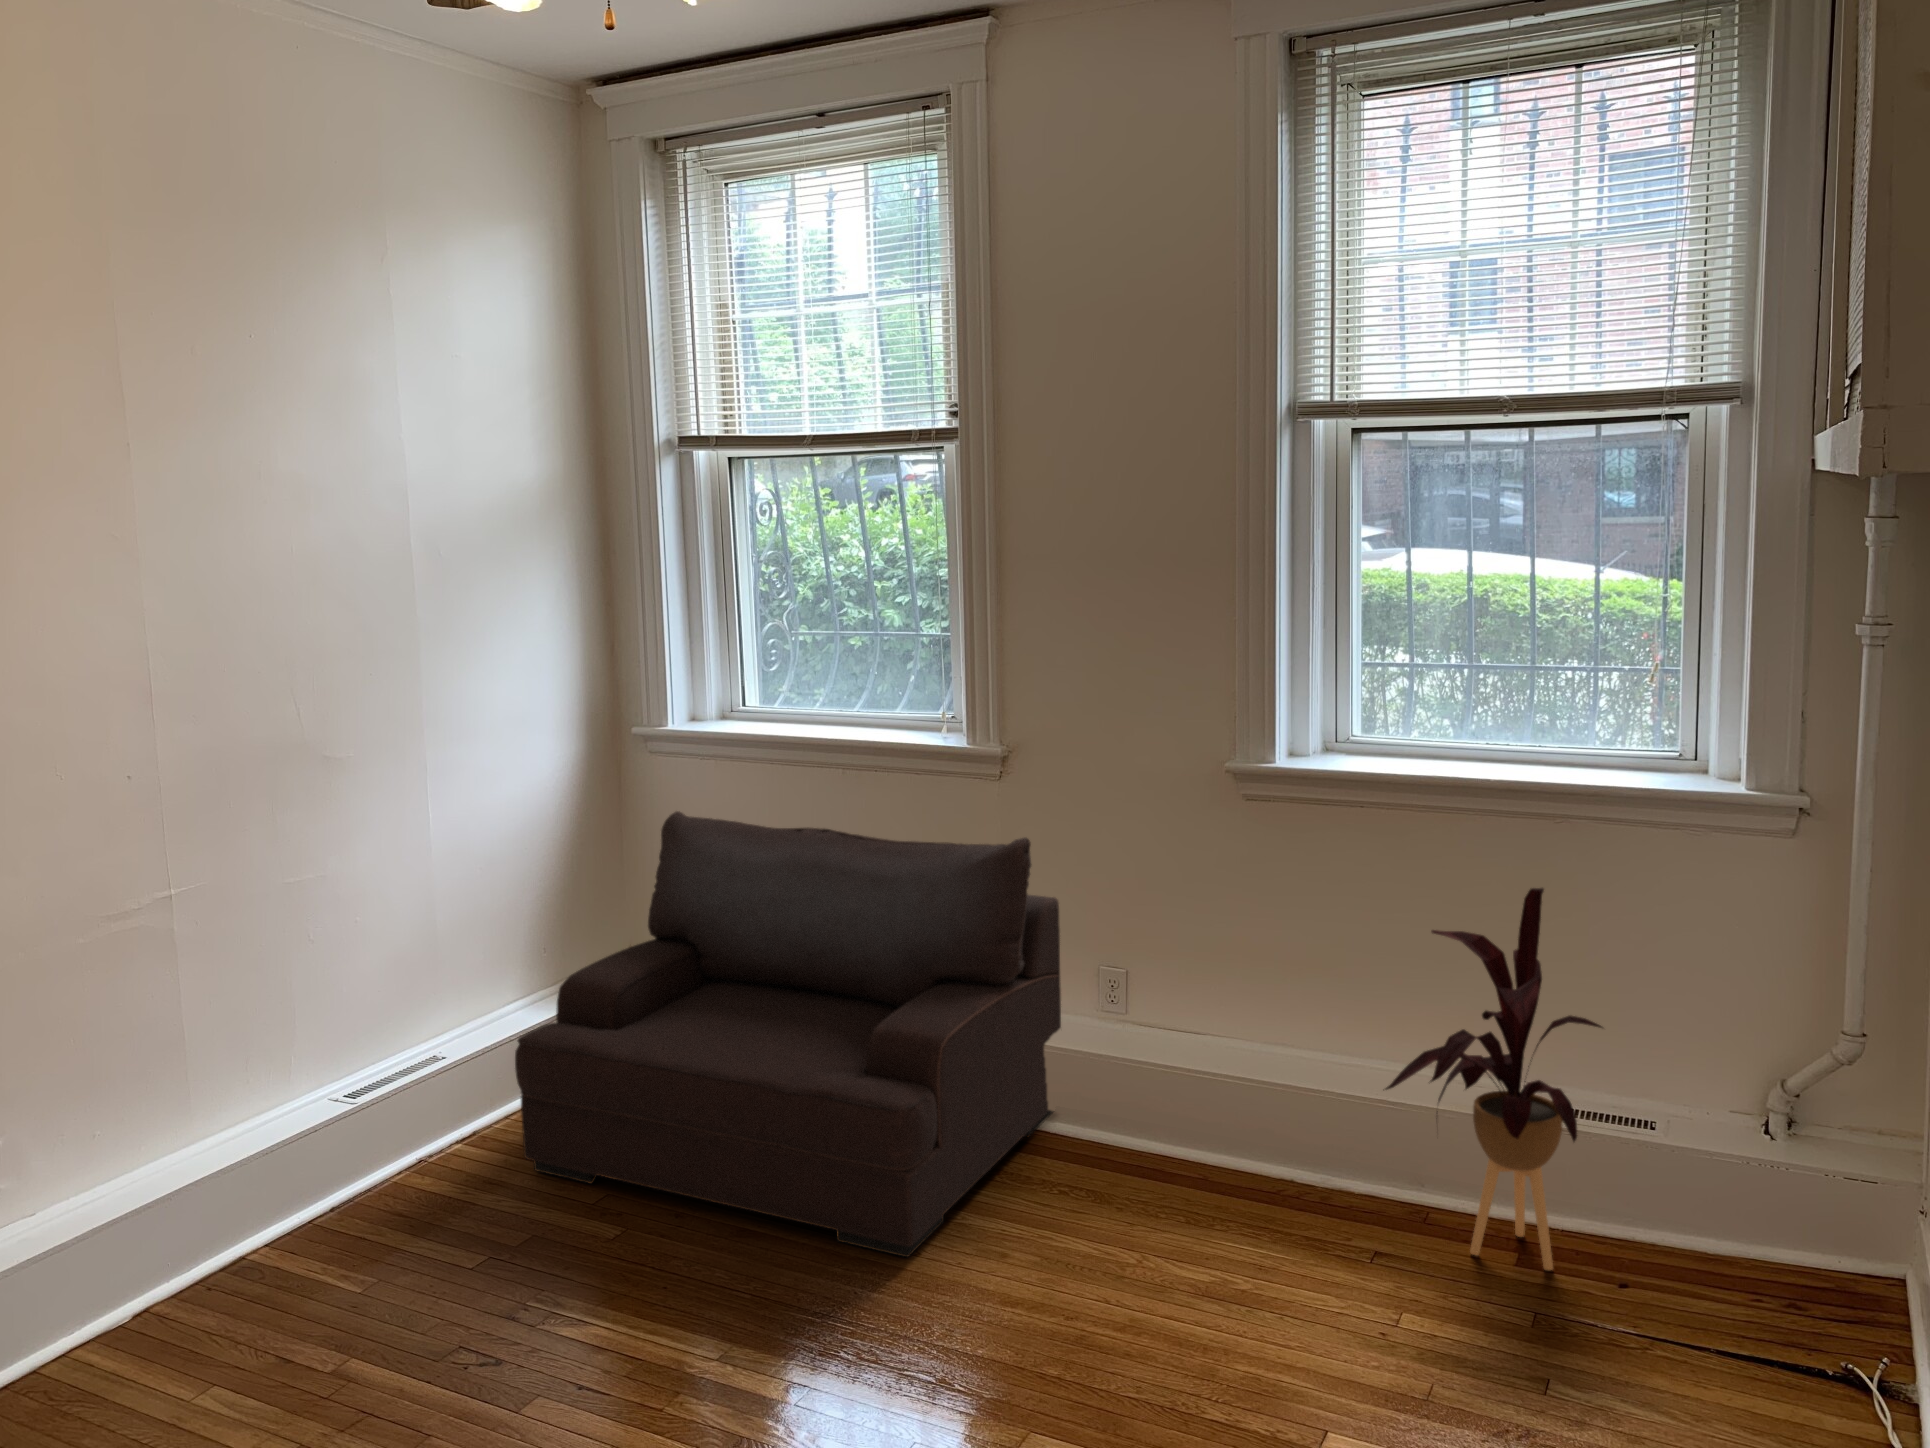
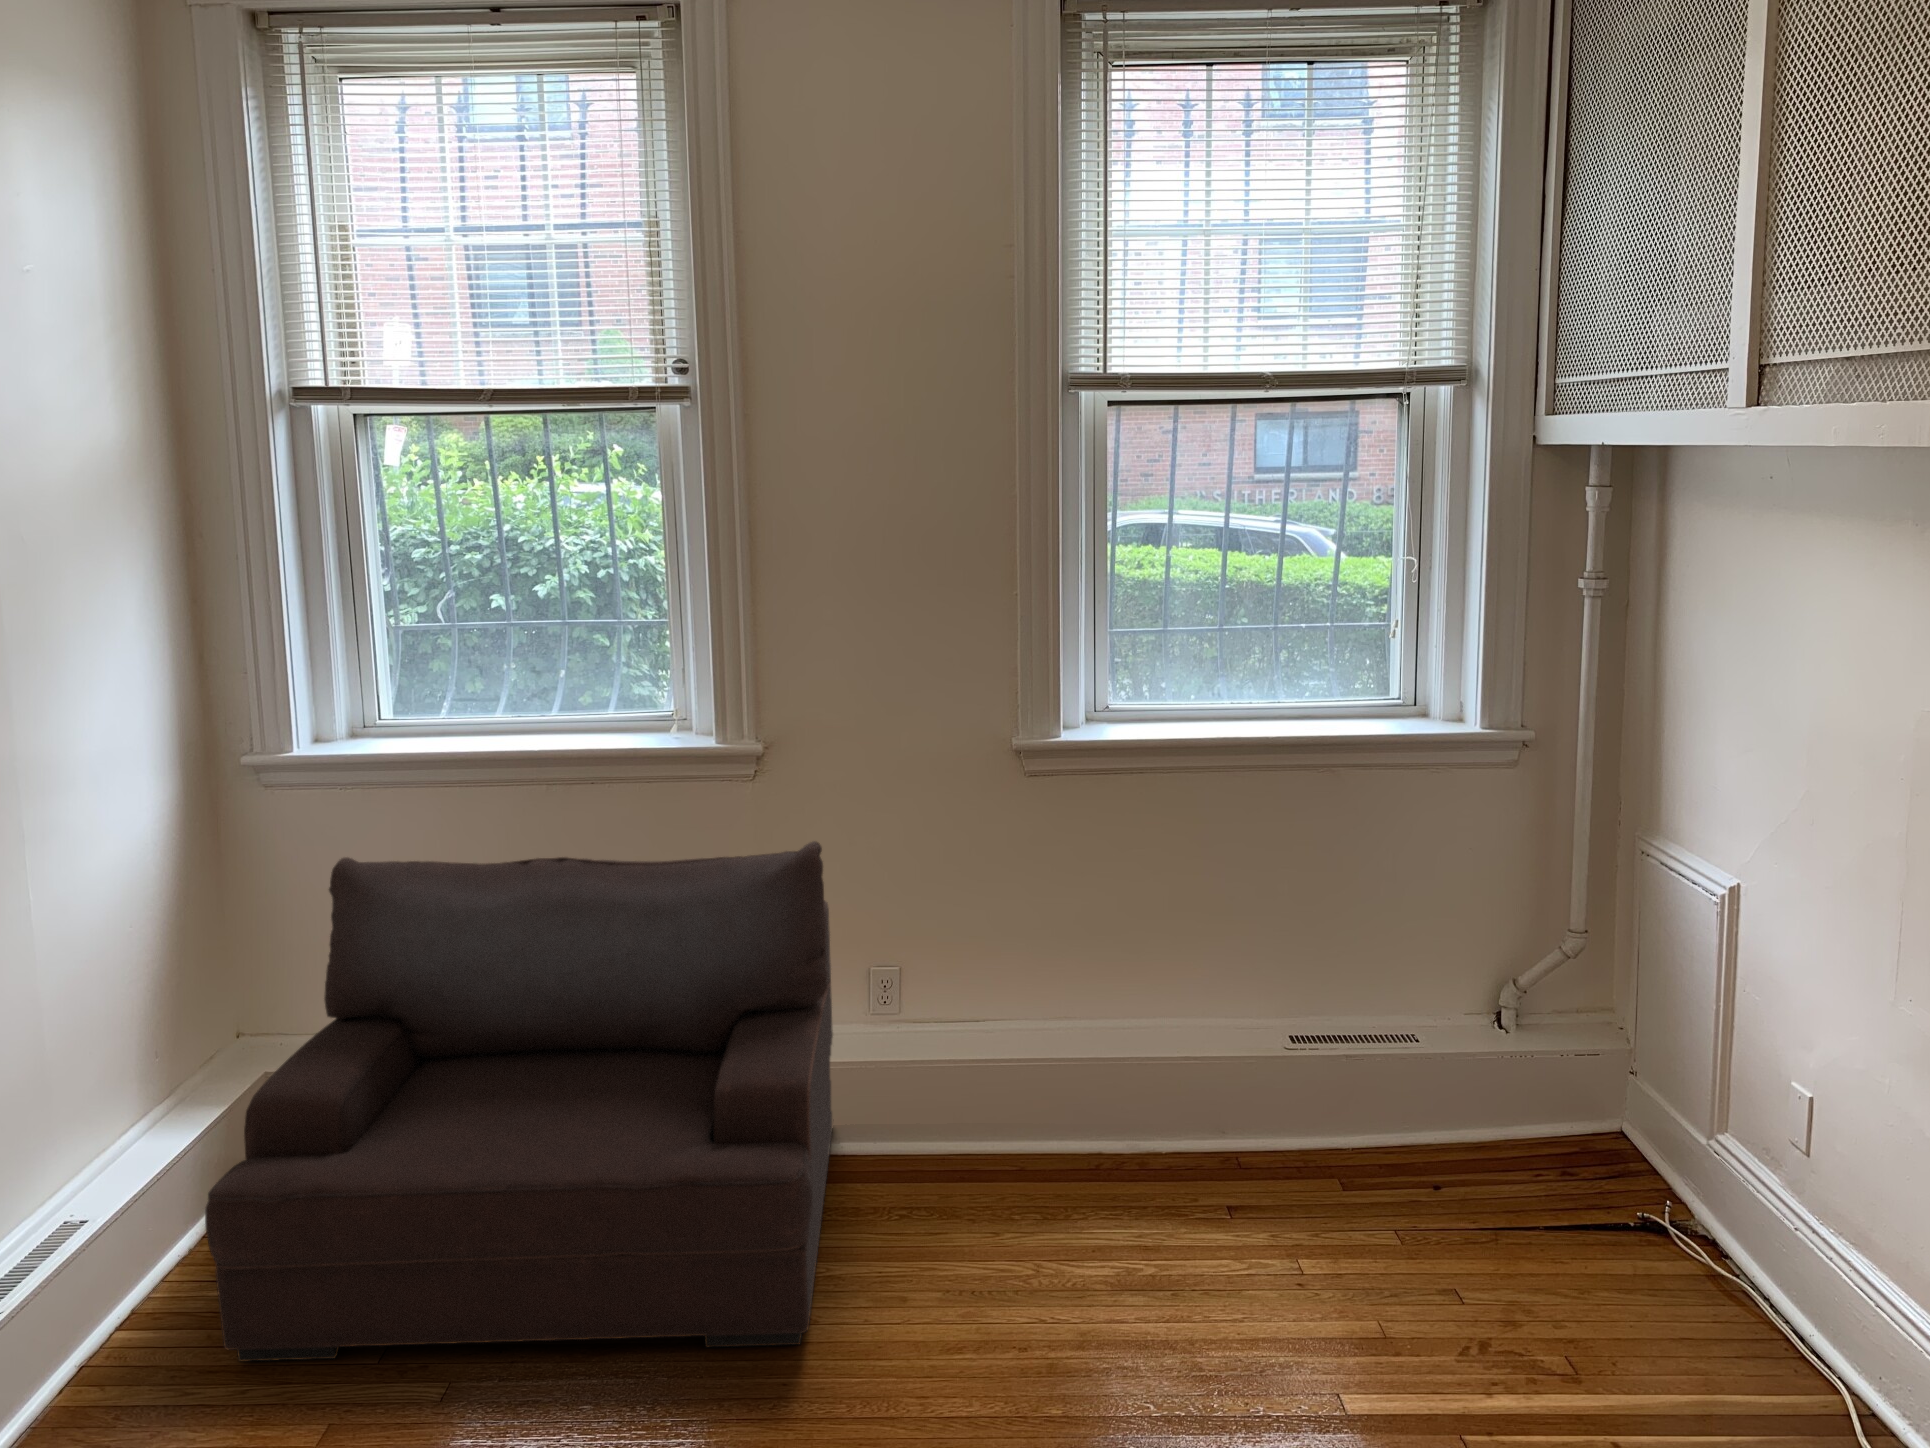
house plant: present [1386,888,1602,1270] -> none [1236,836,1419,1186]

